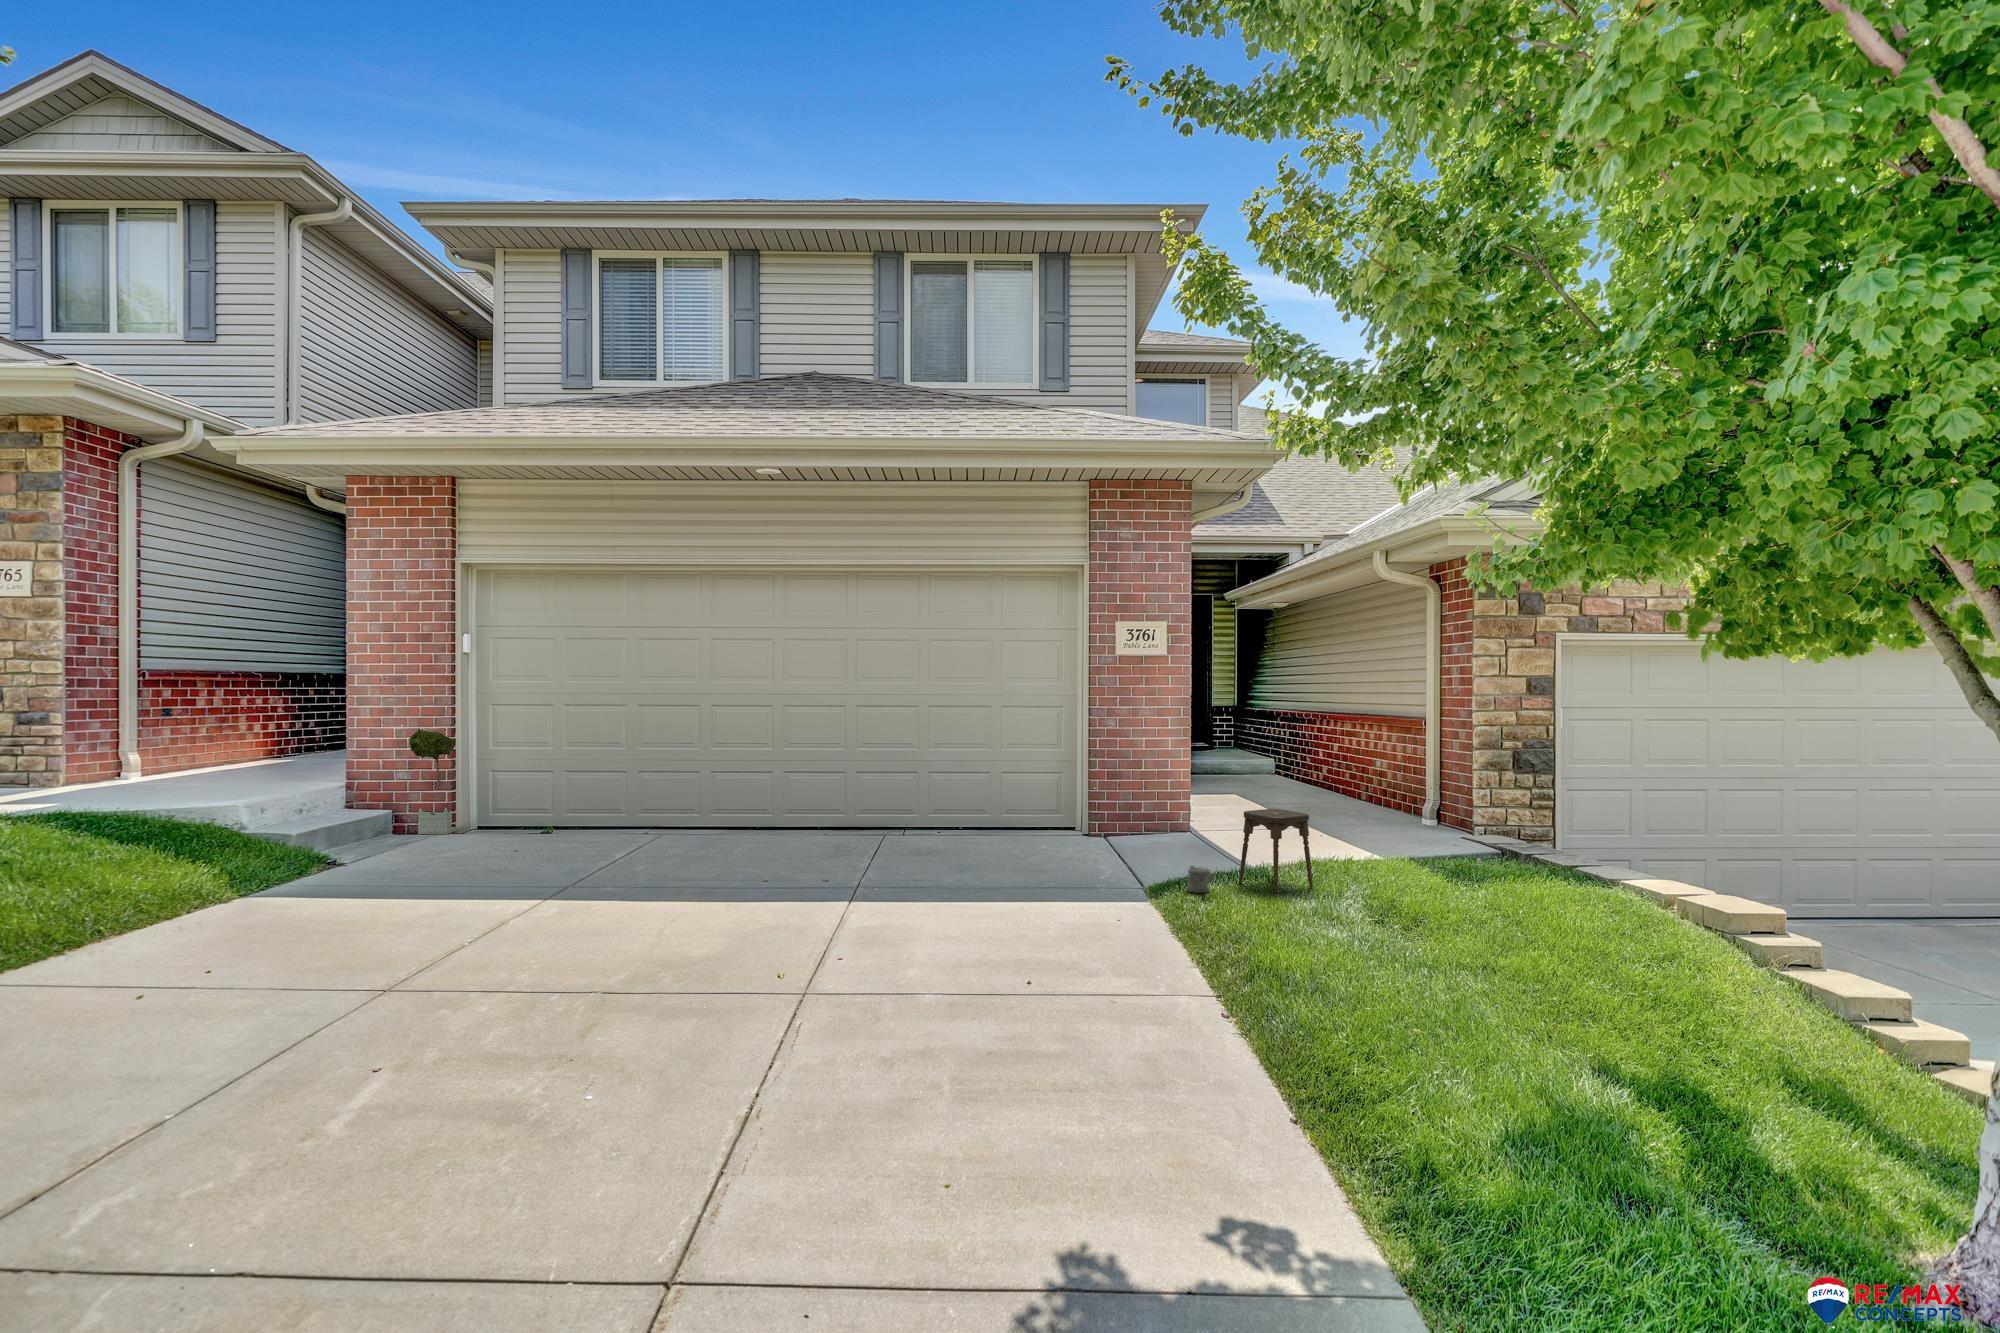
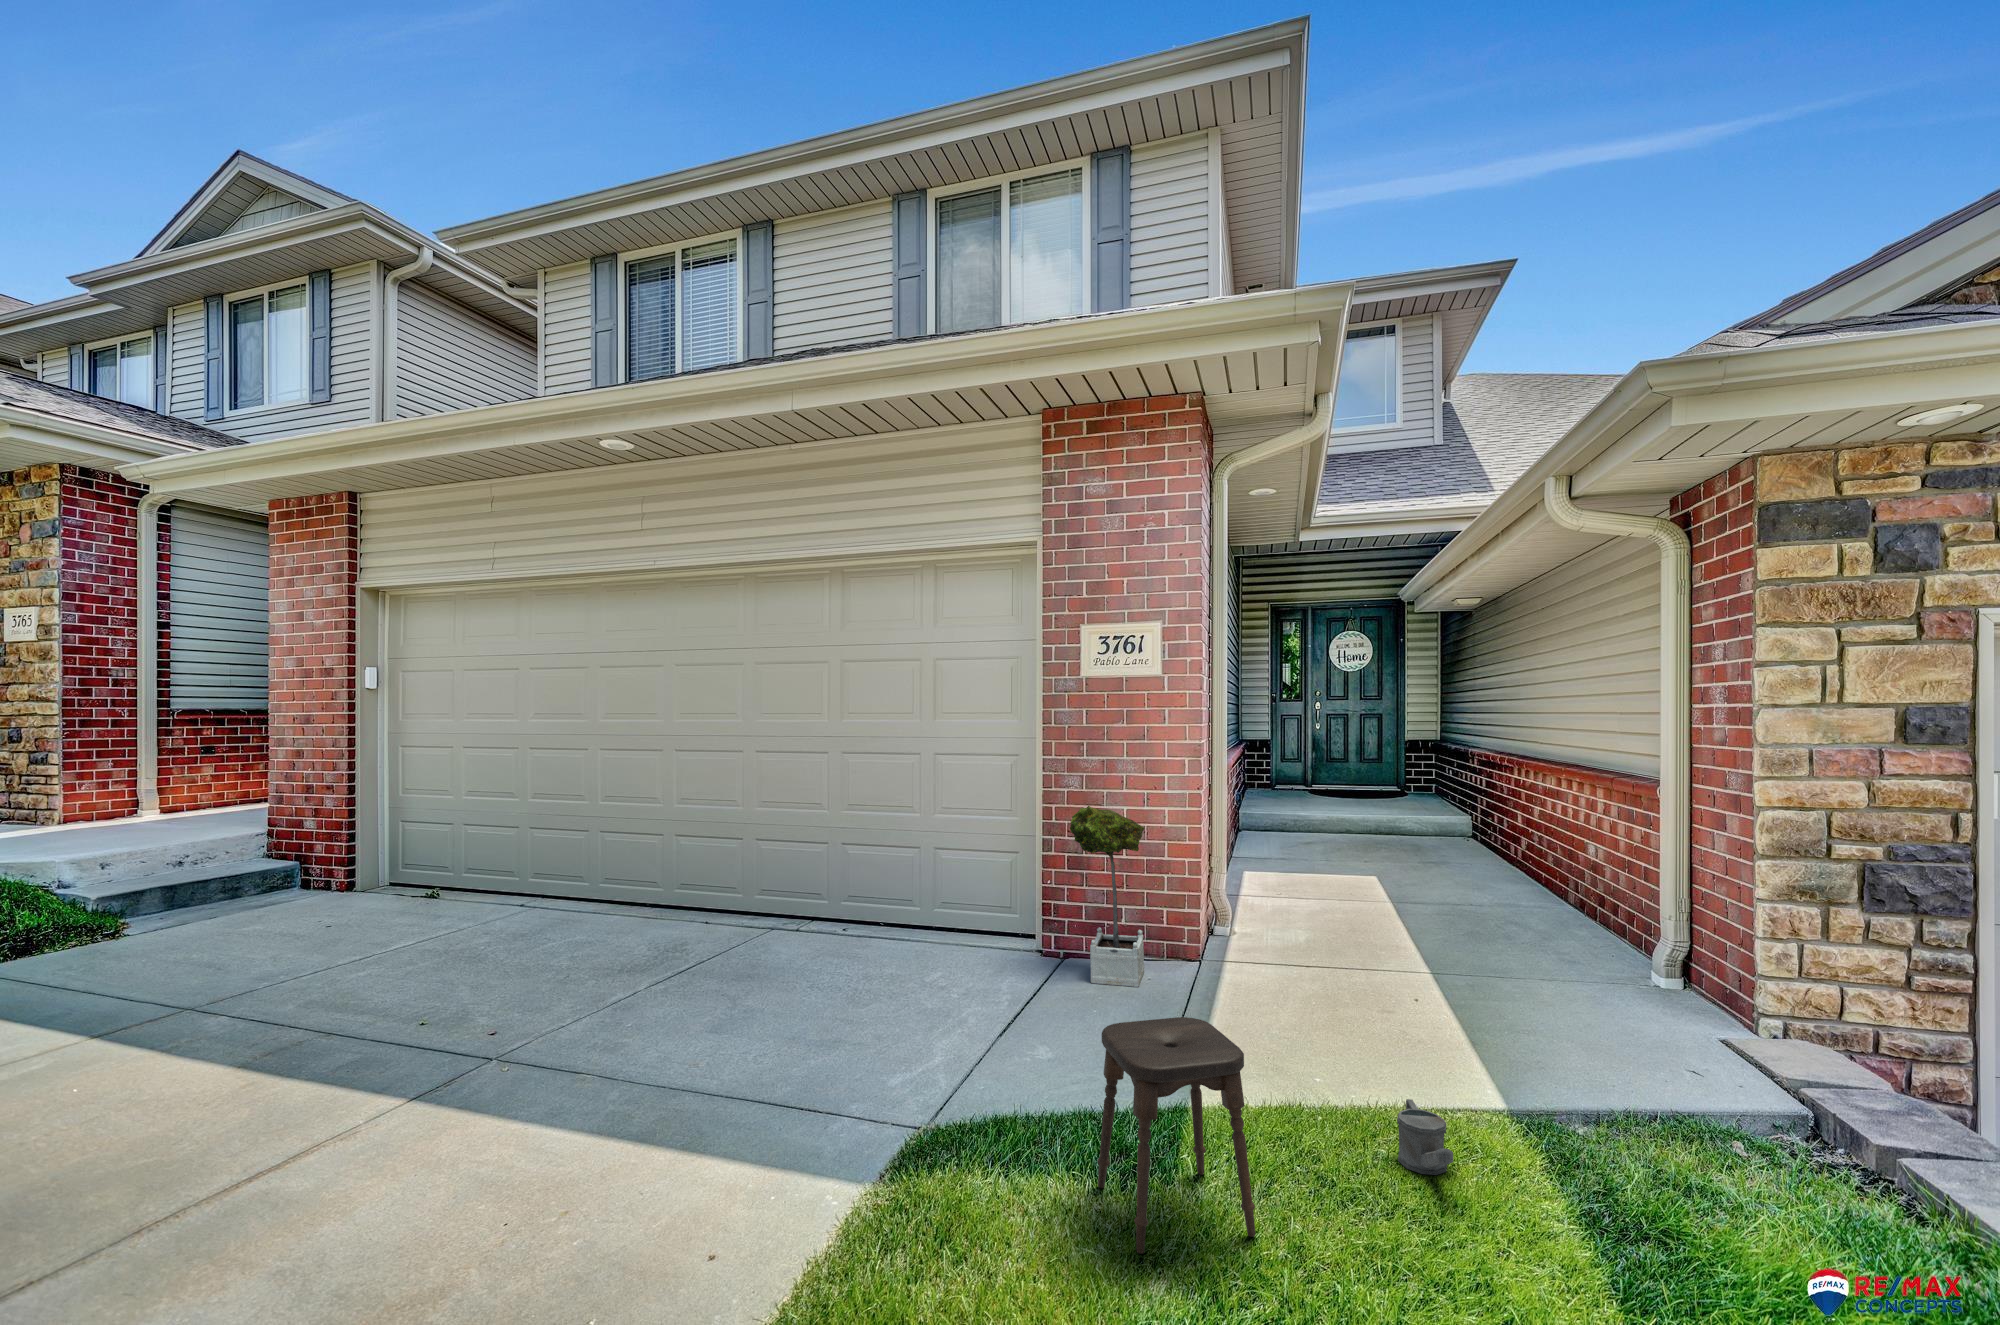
potted tree: present [409,729,460,834] -> present [1070,806,1144,987]
watering can: present [1188,866,1215,893] -> present [1397,1099,1453,1175]

